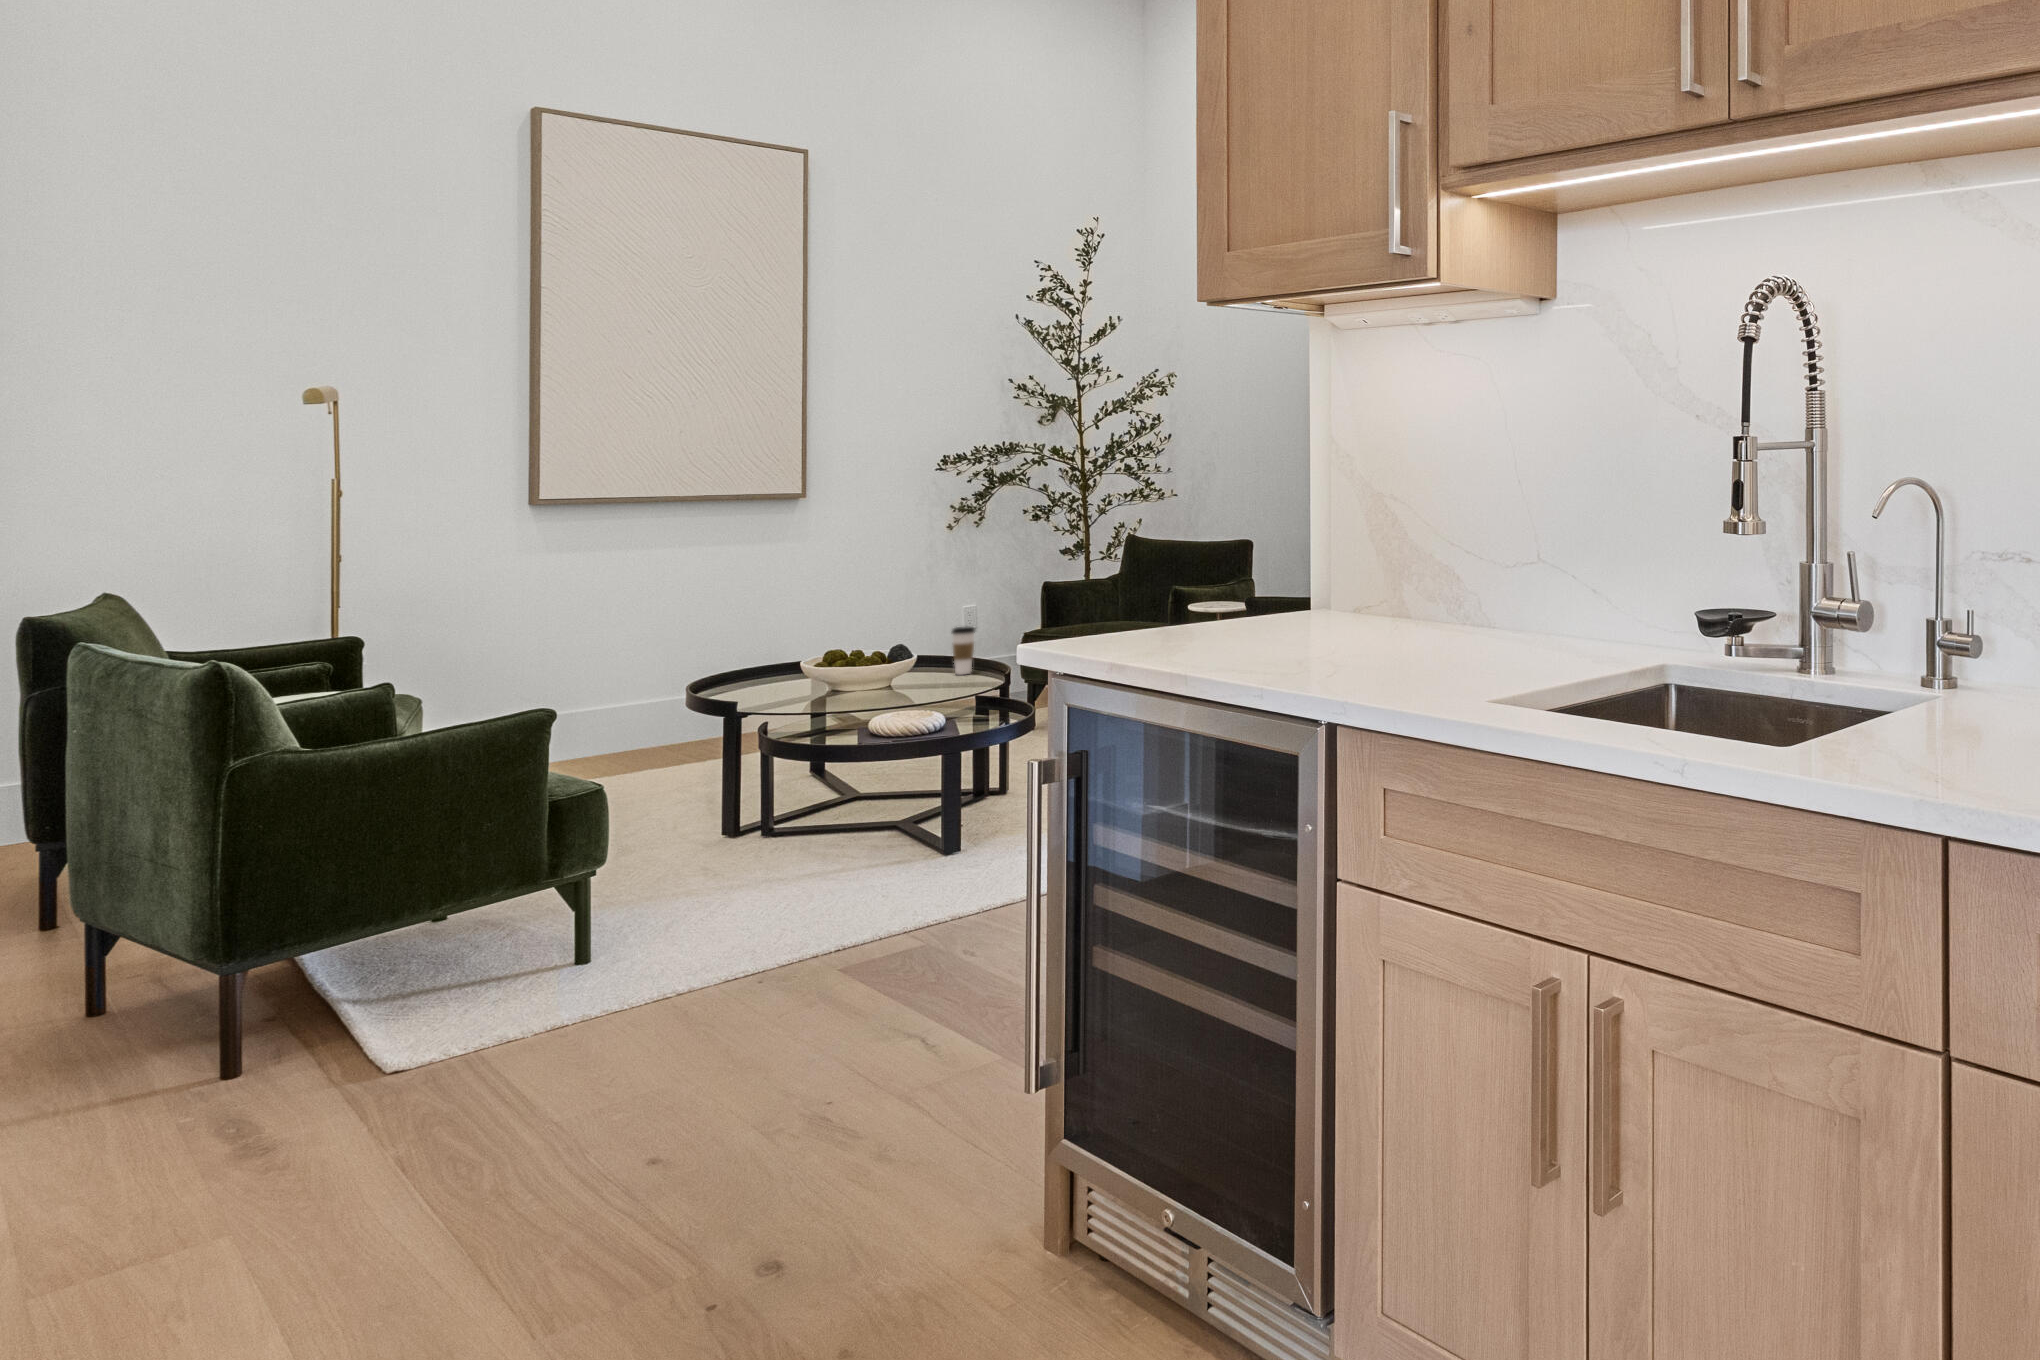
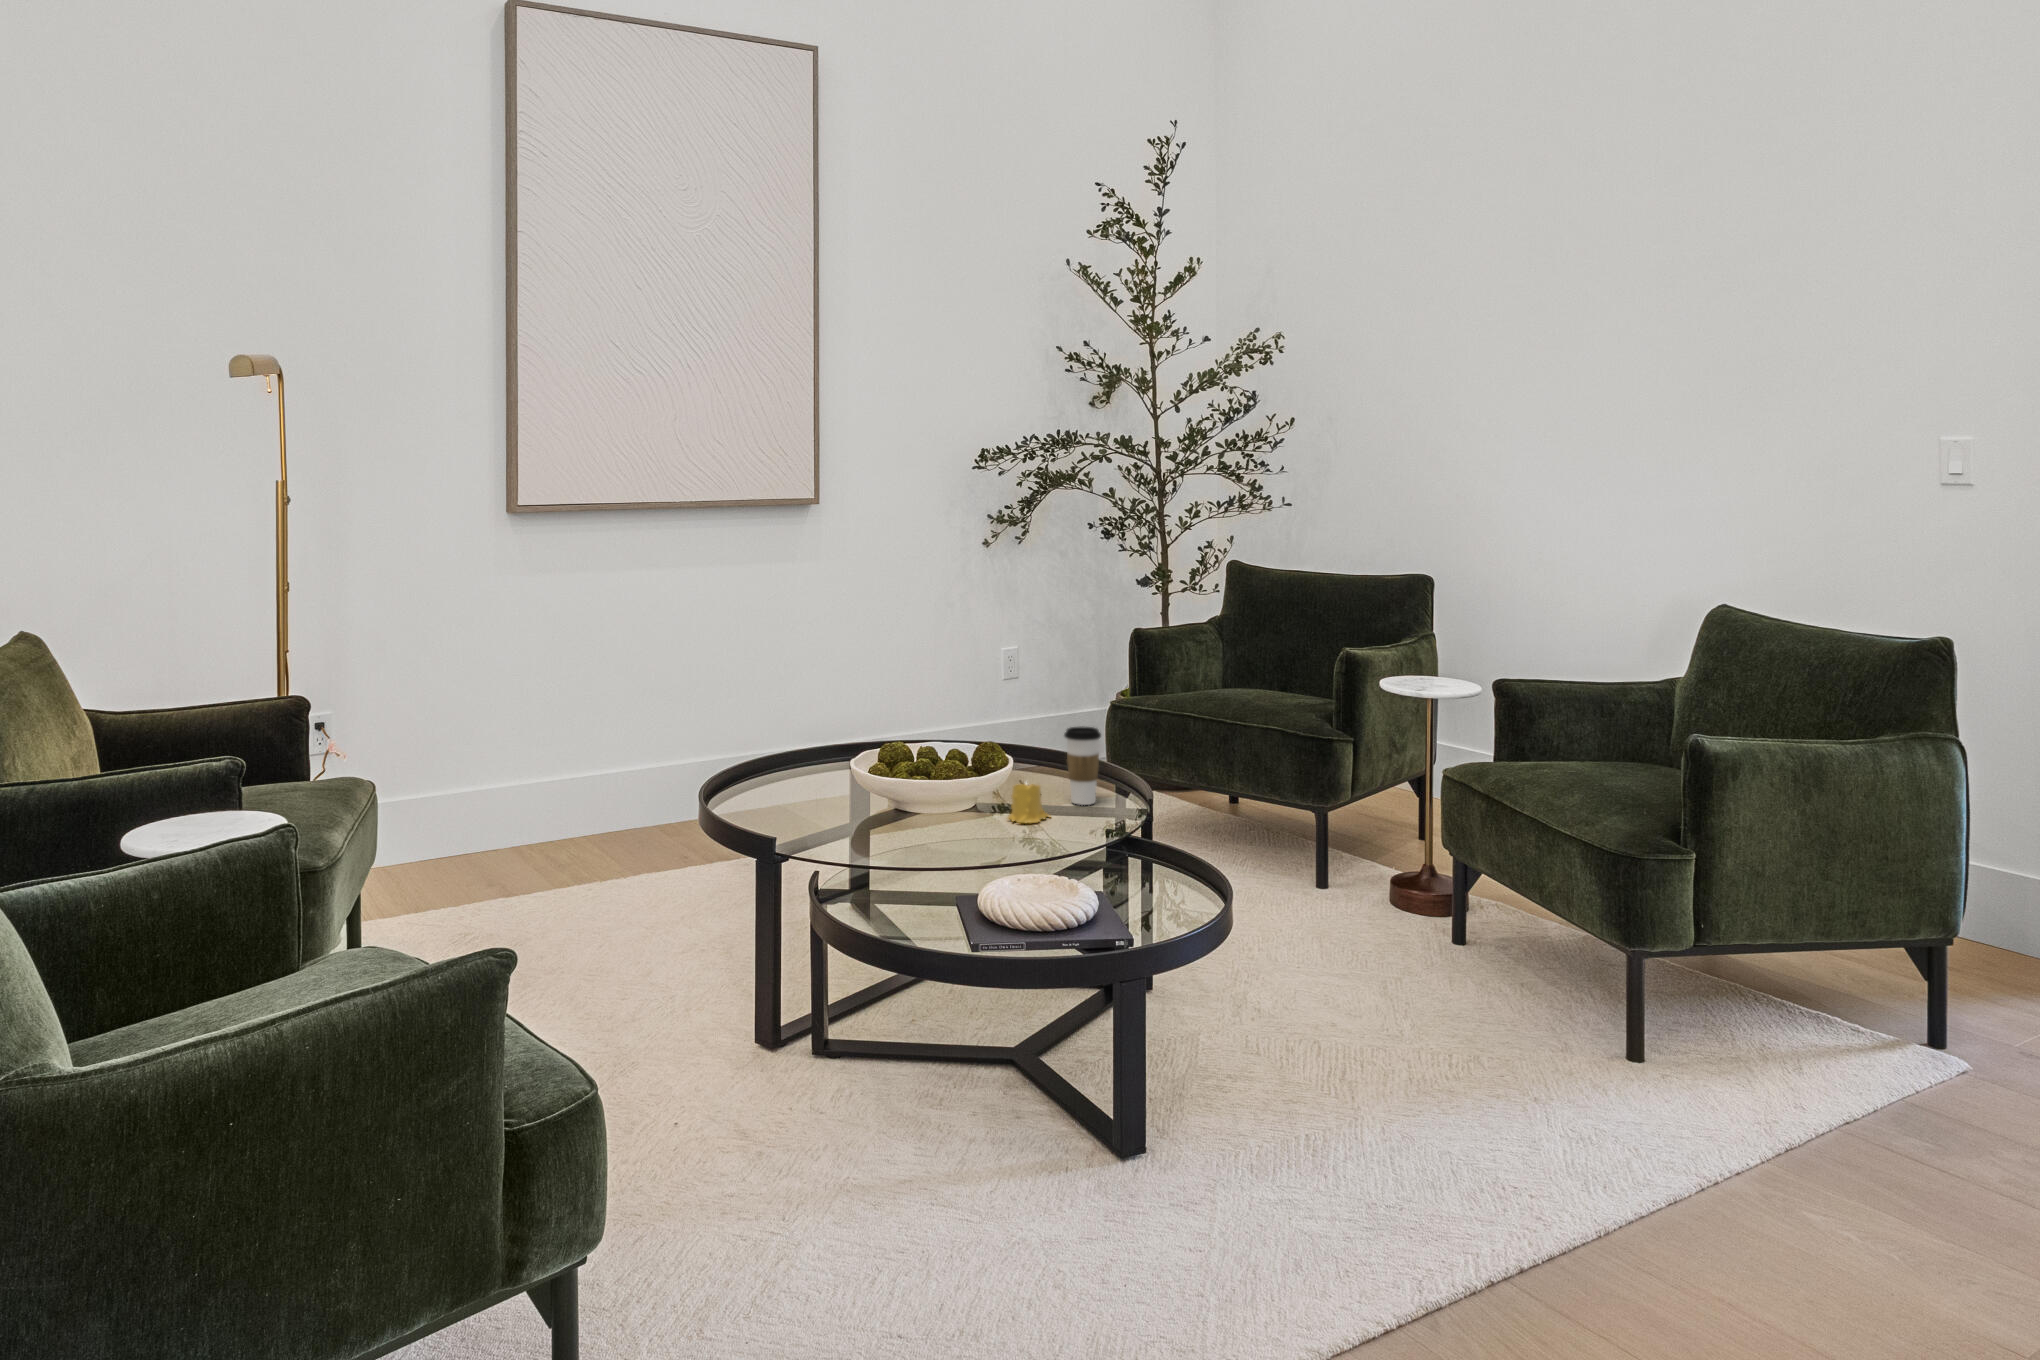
candle: none [907,659,938,685] -> present [1008,784,1051,823]

